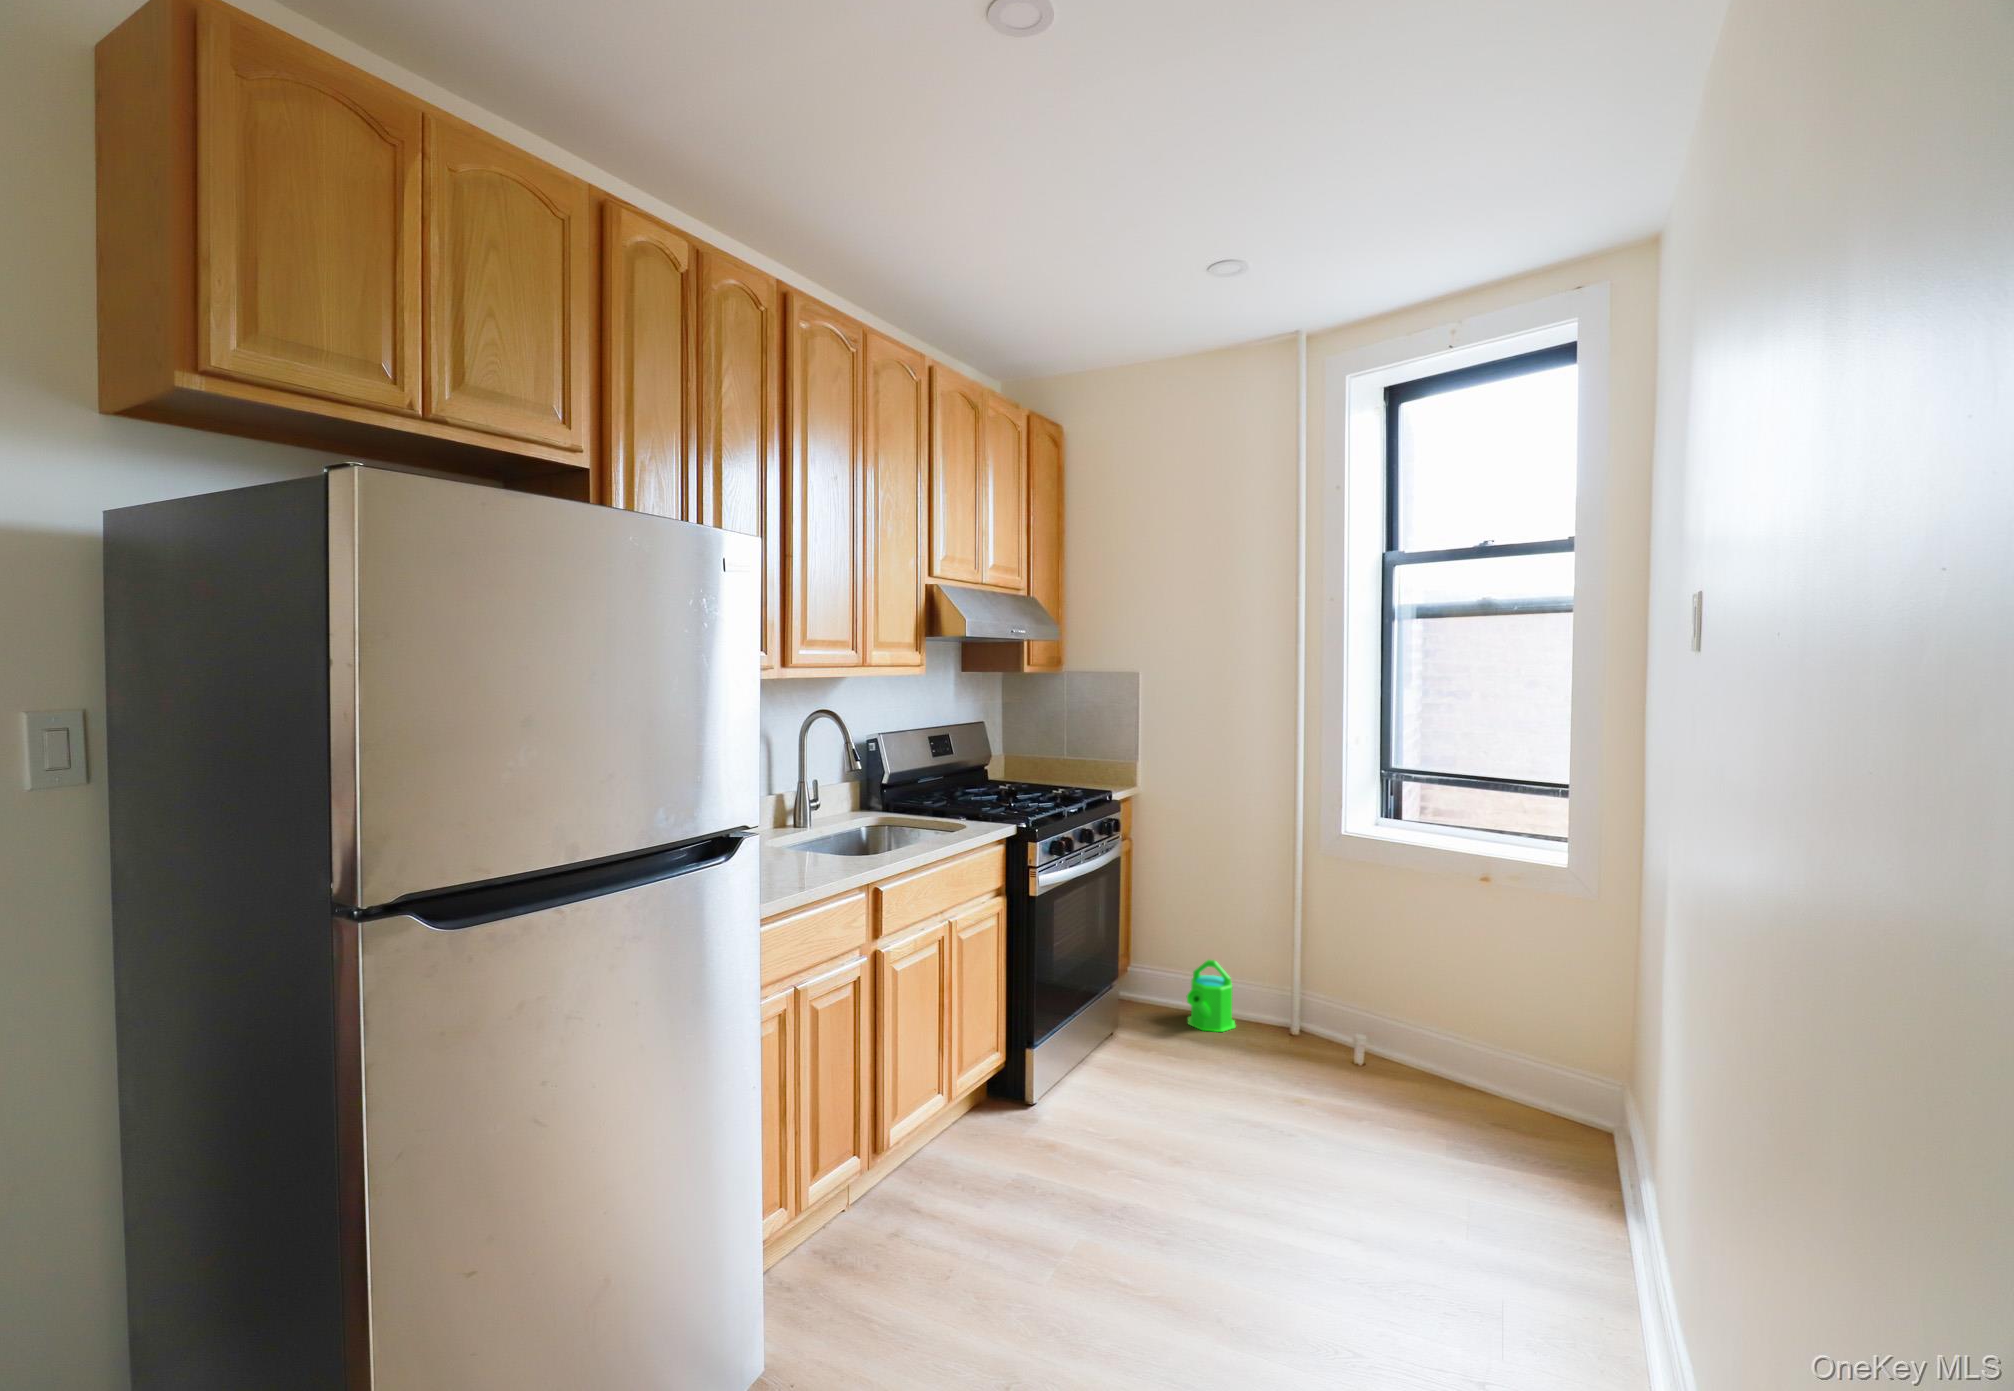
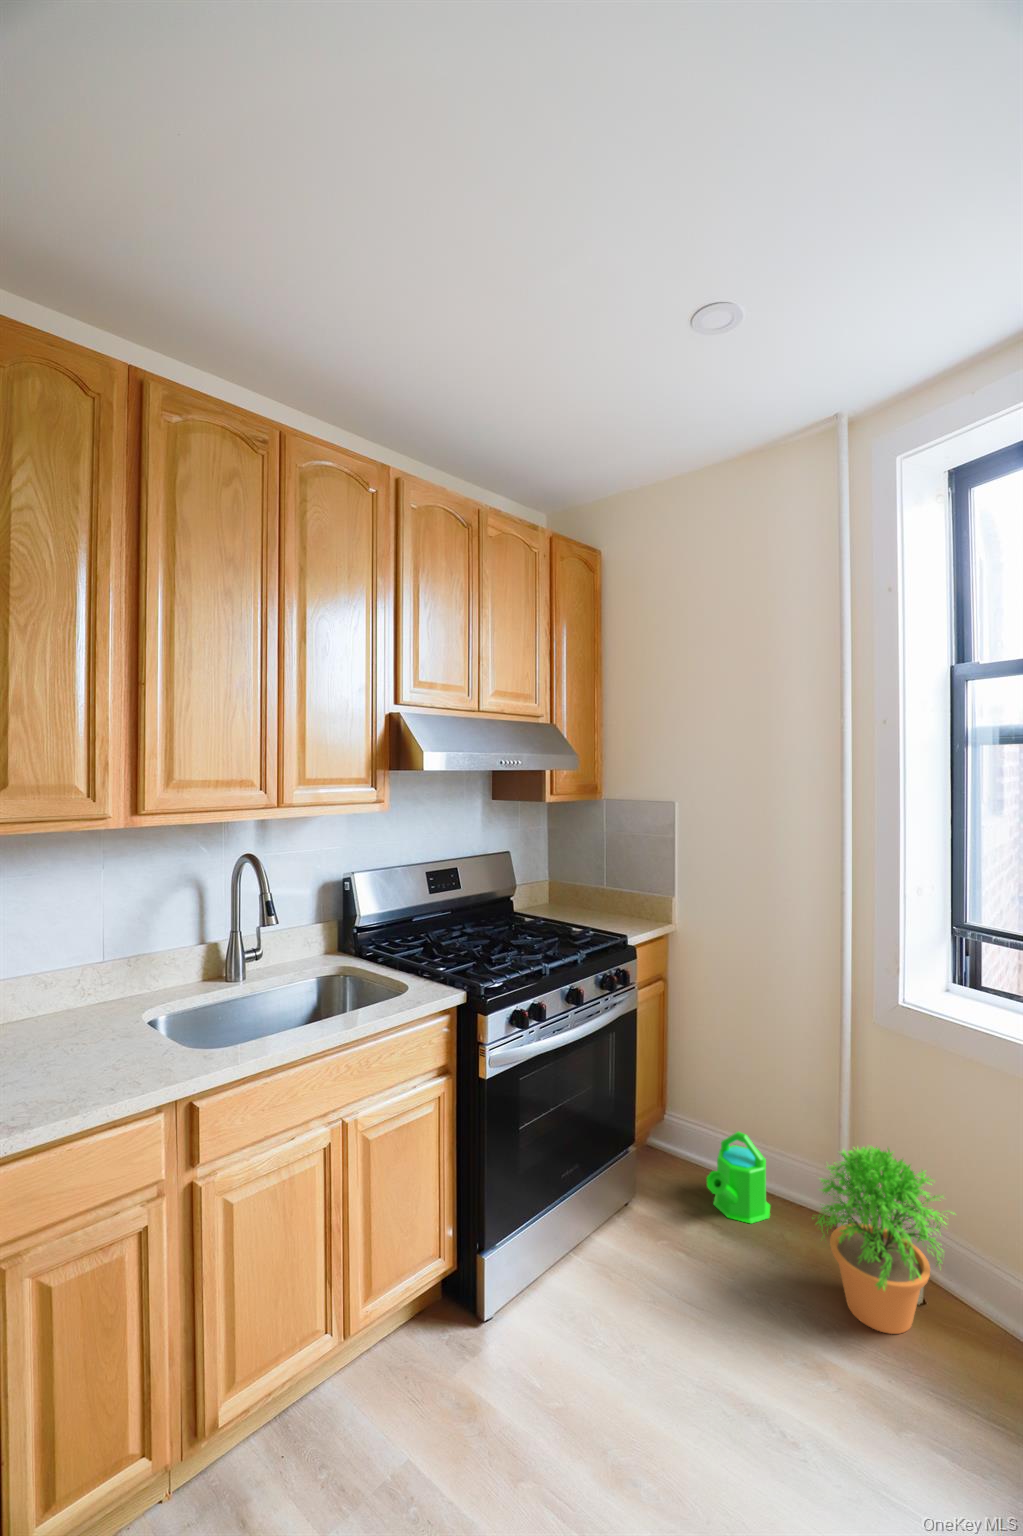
potted plant: none [1280,939,1387,1076] -> present [812,1146,954,1334]

